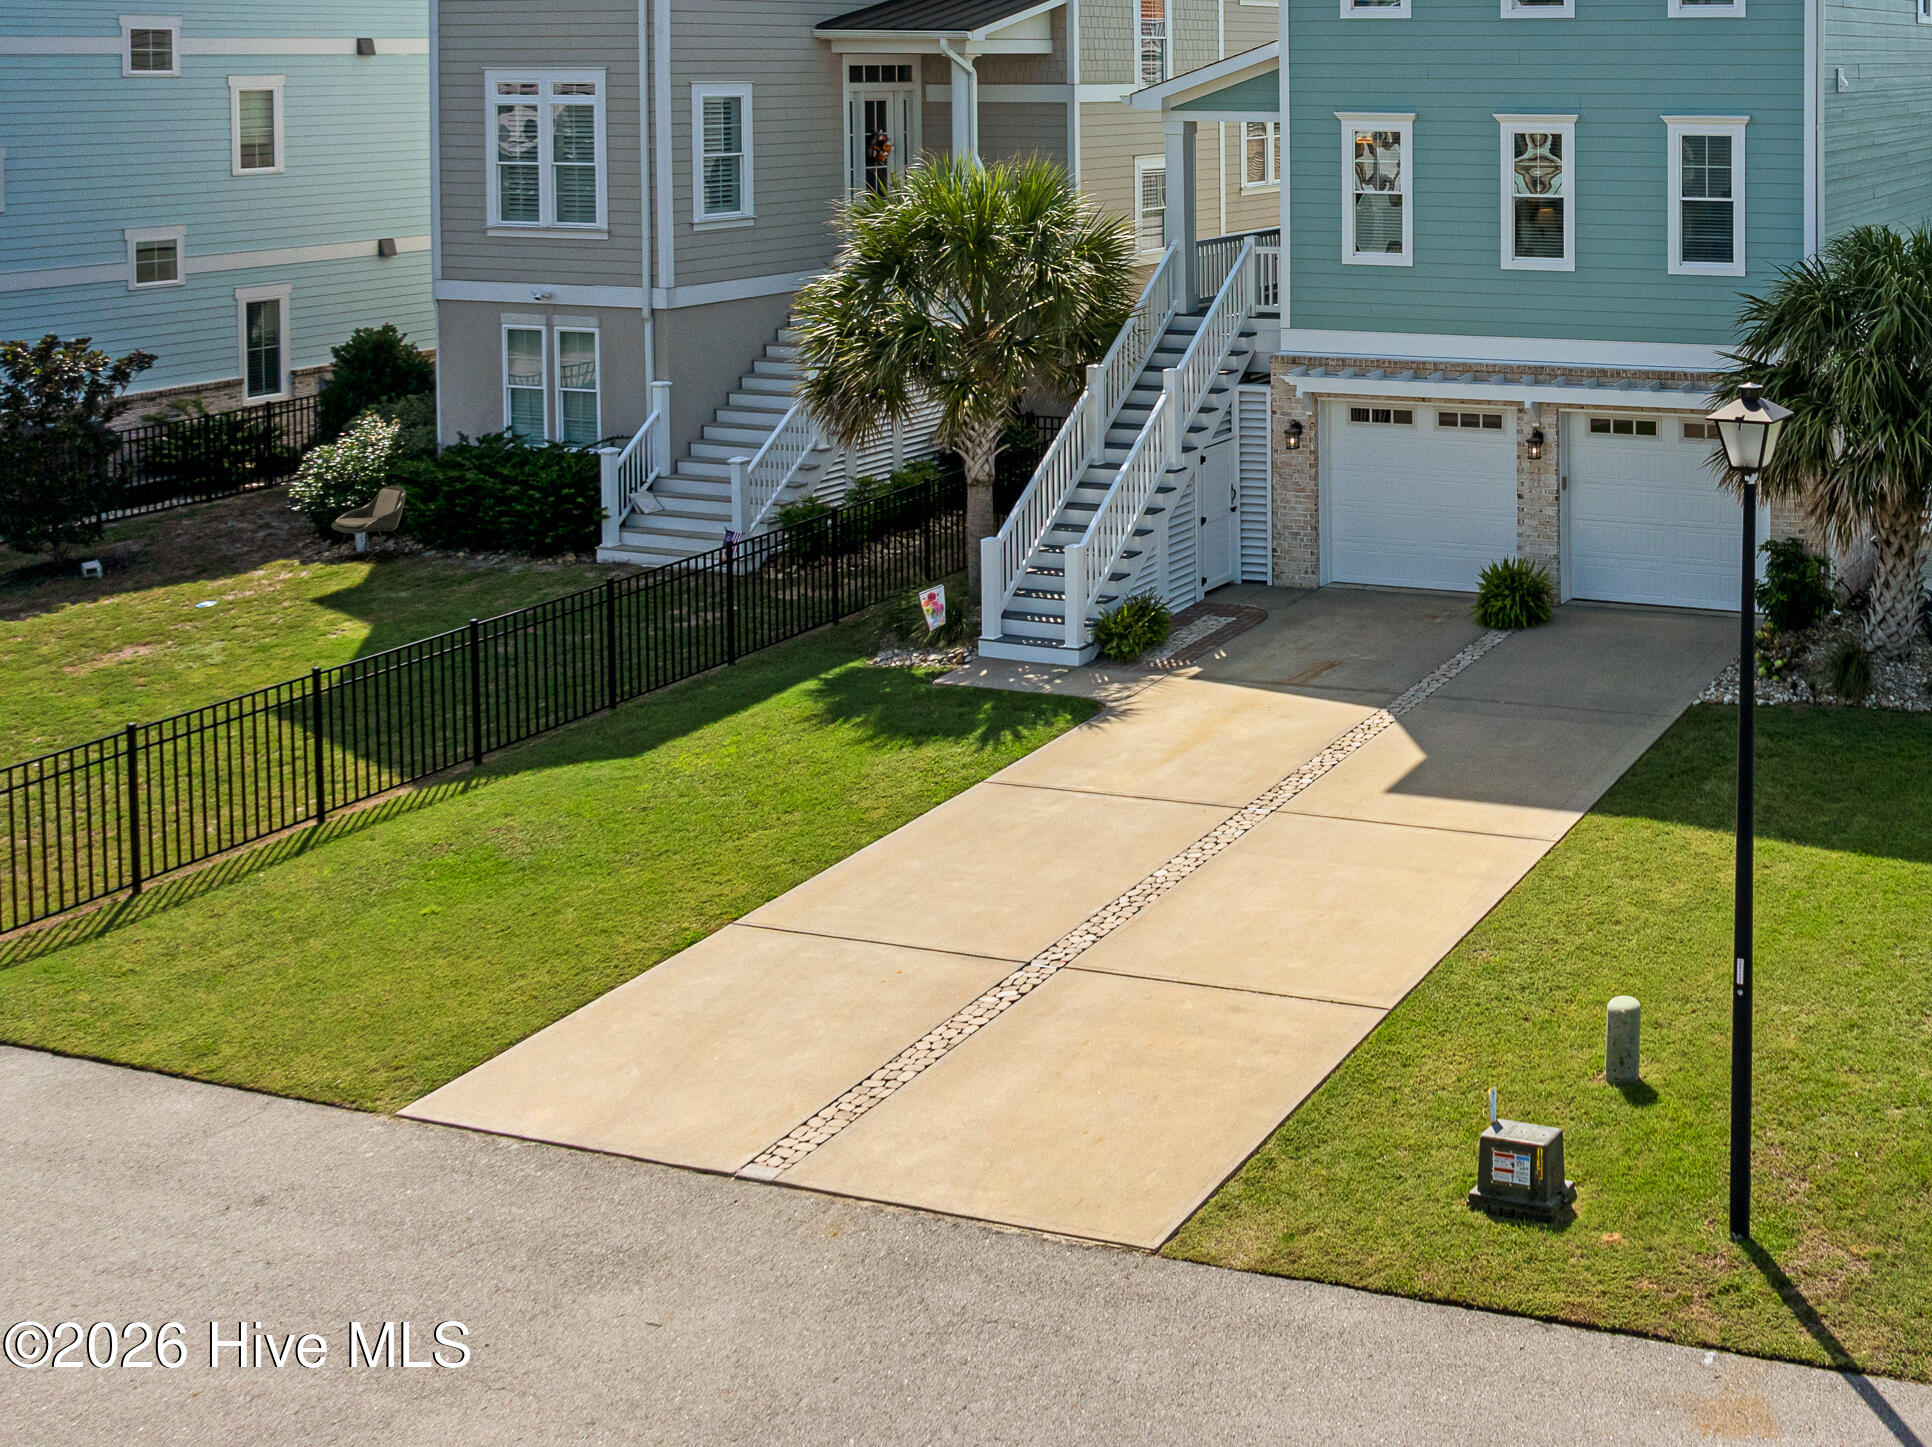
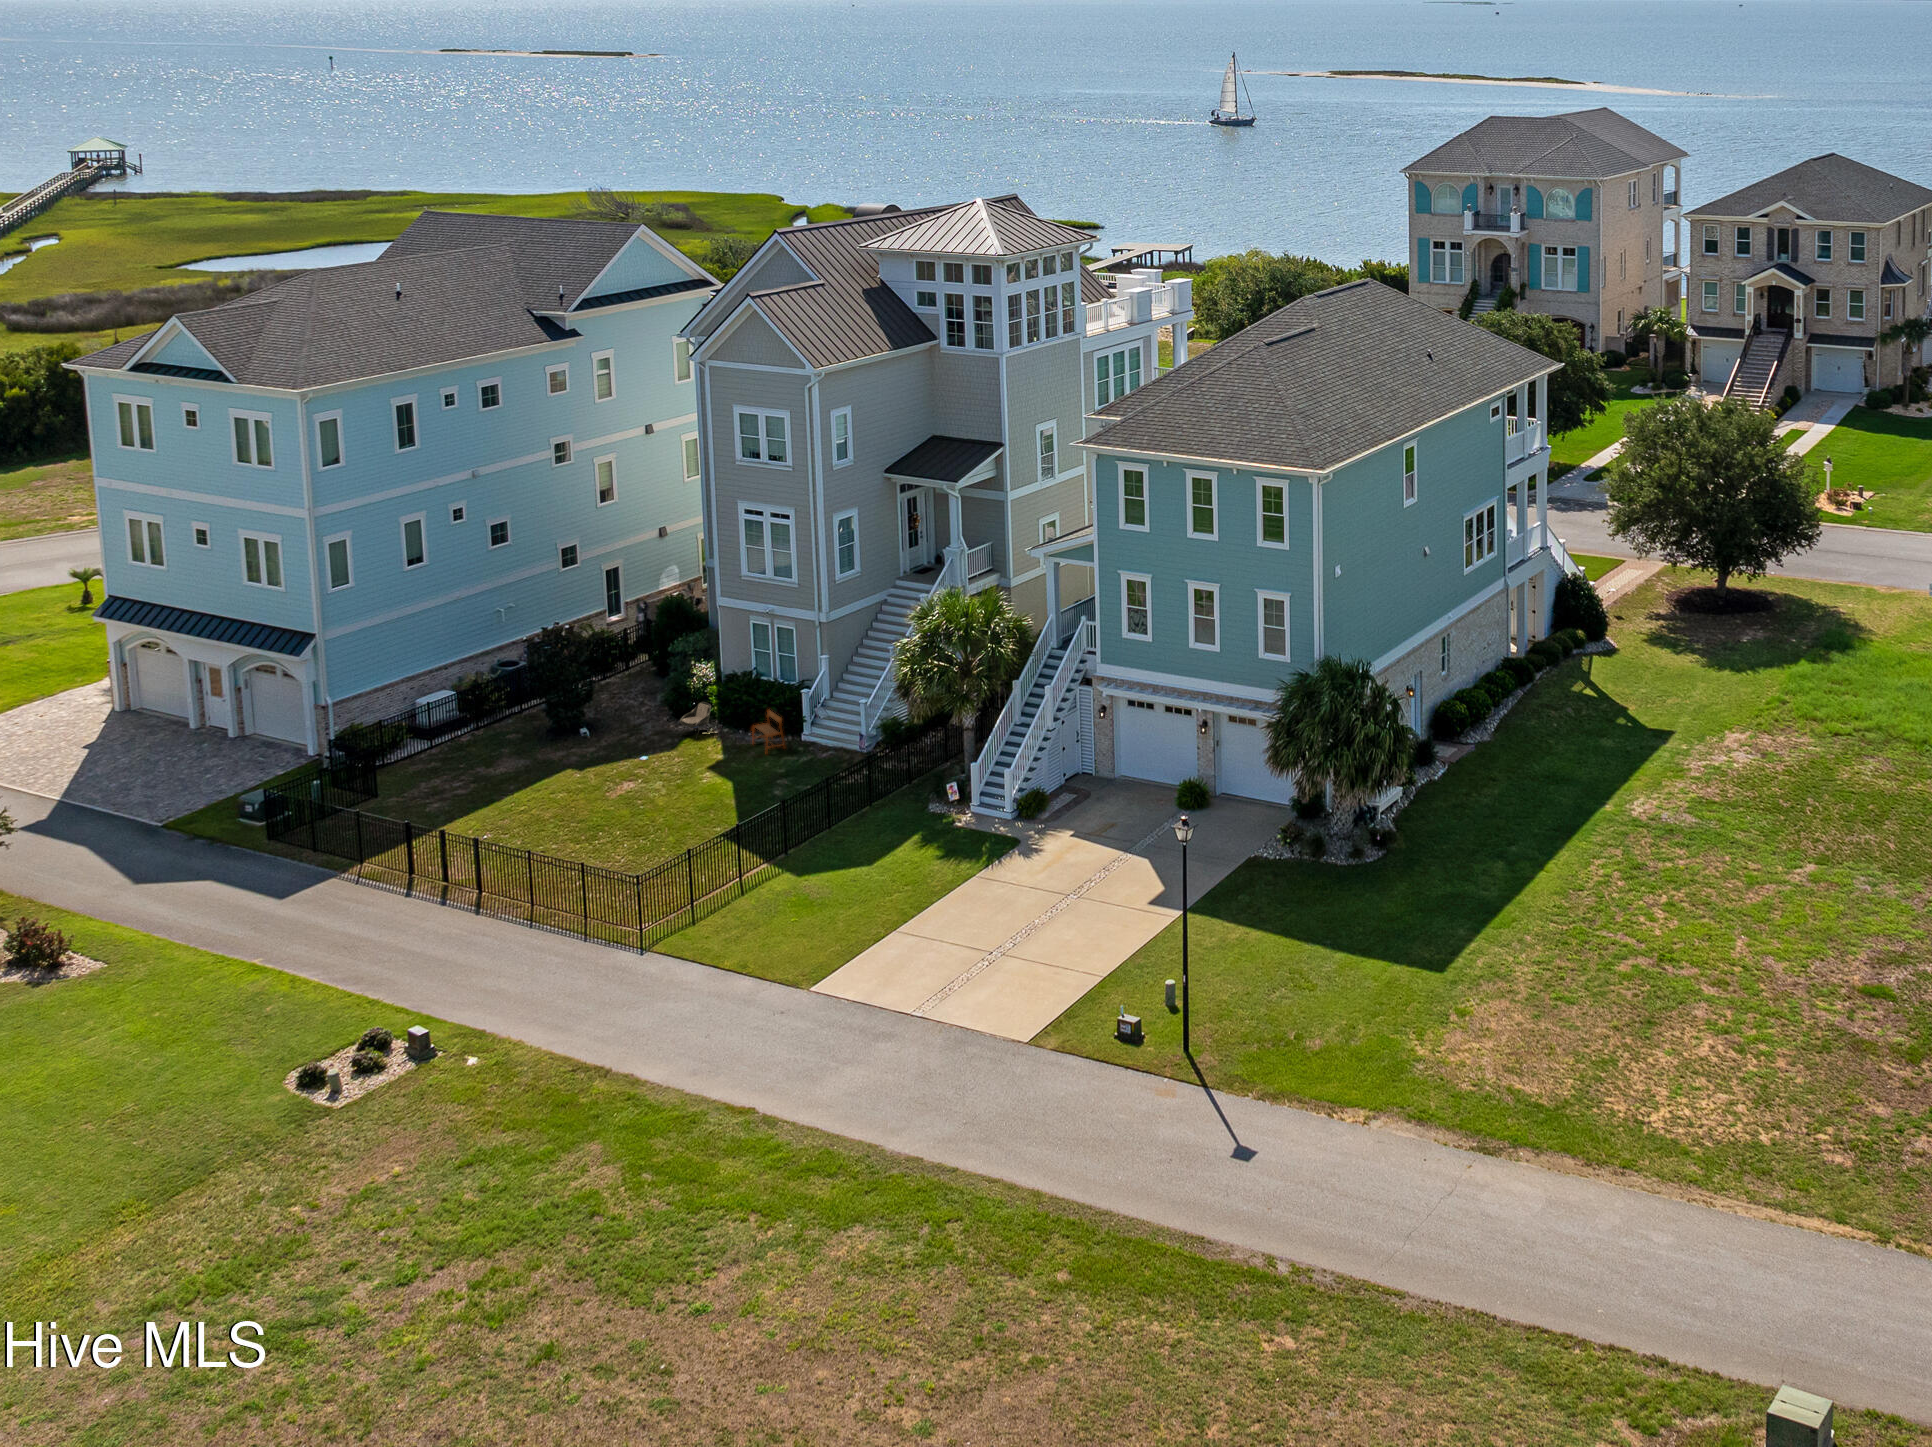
bench: none [489,489,563,580] -> present [752,710,785,751]

